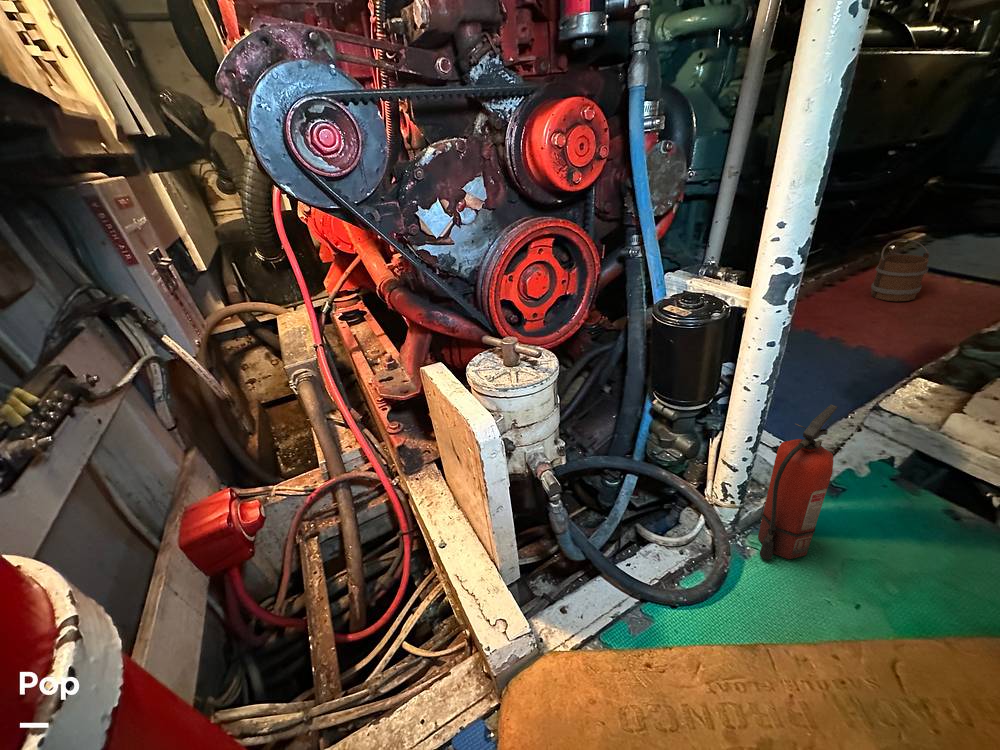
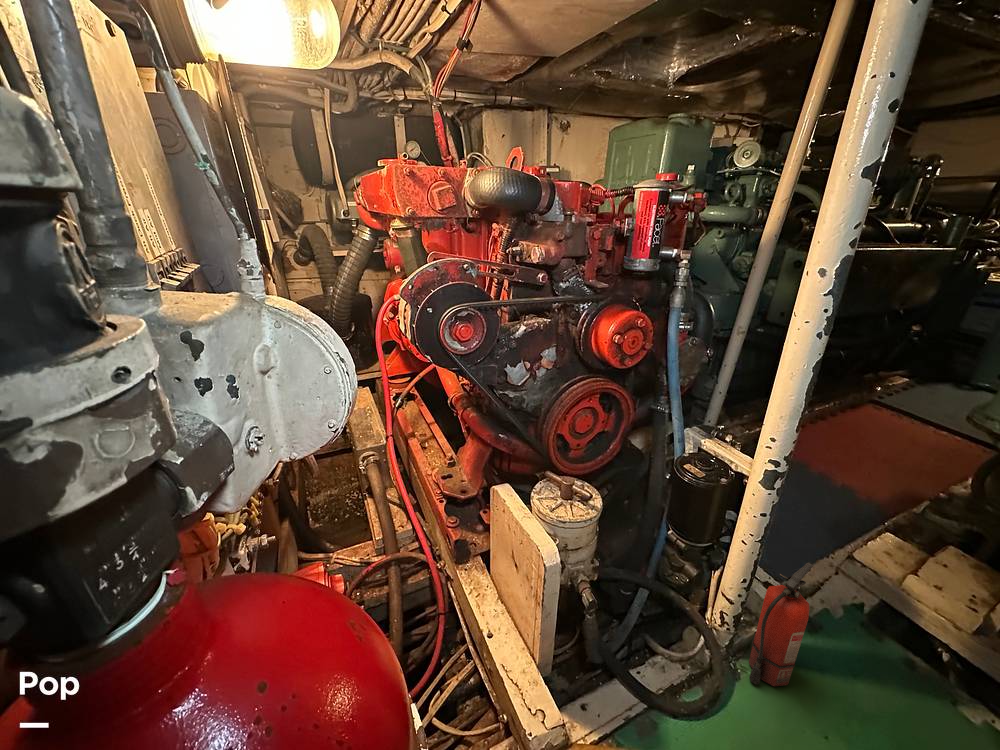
bucket: present [871,239,929,301] -> none [855,389,906,443]

